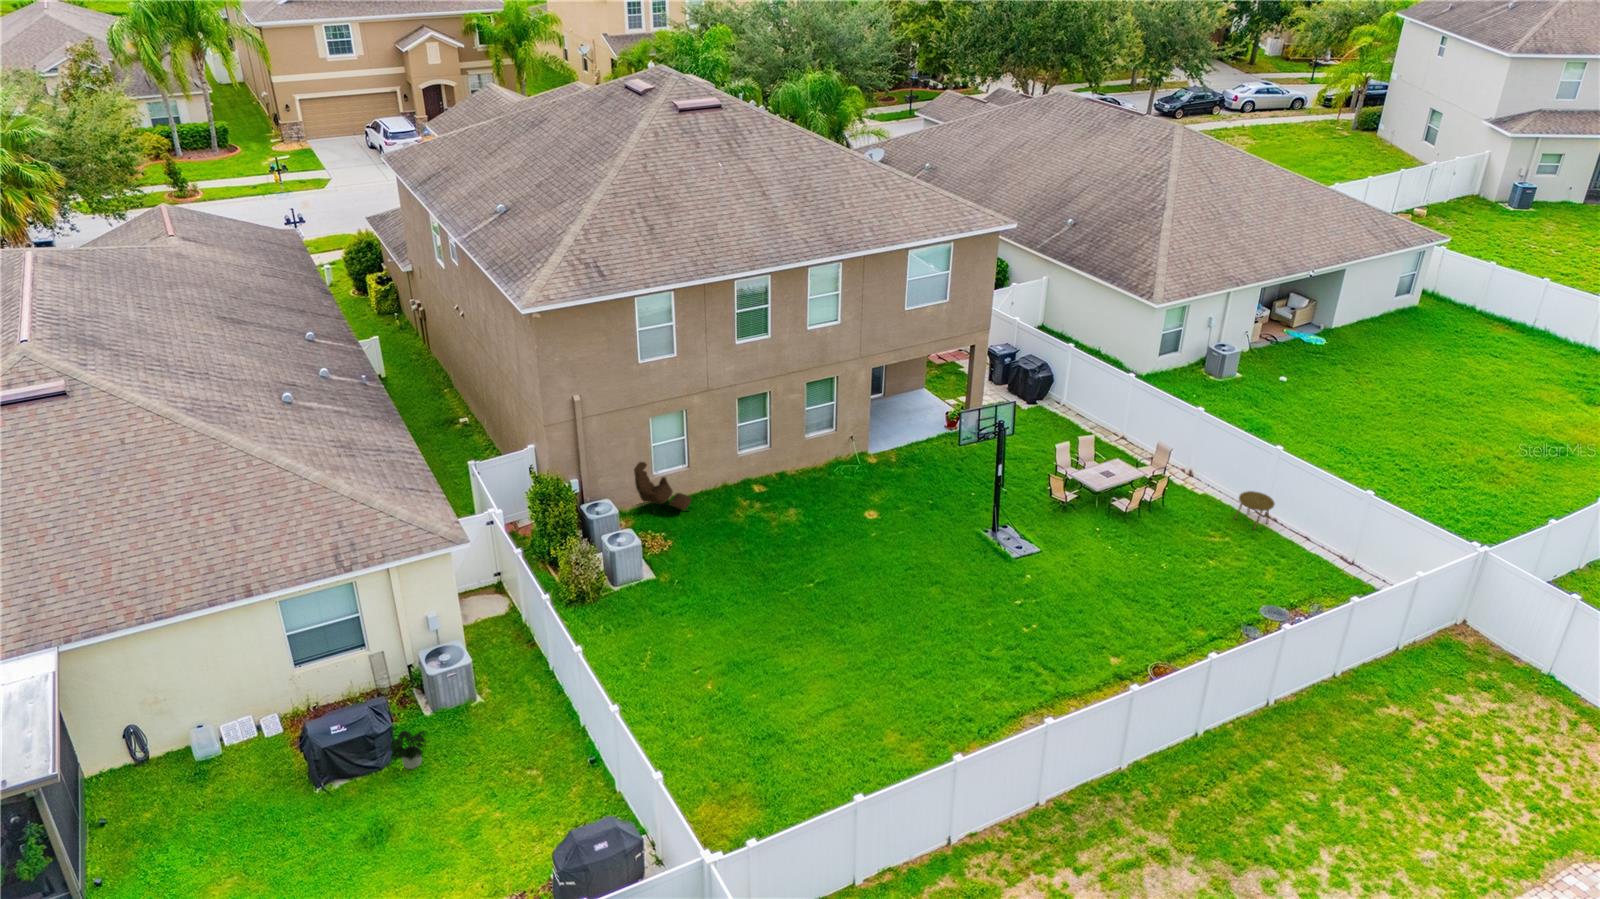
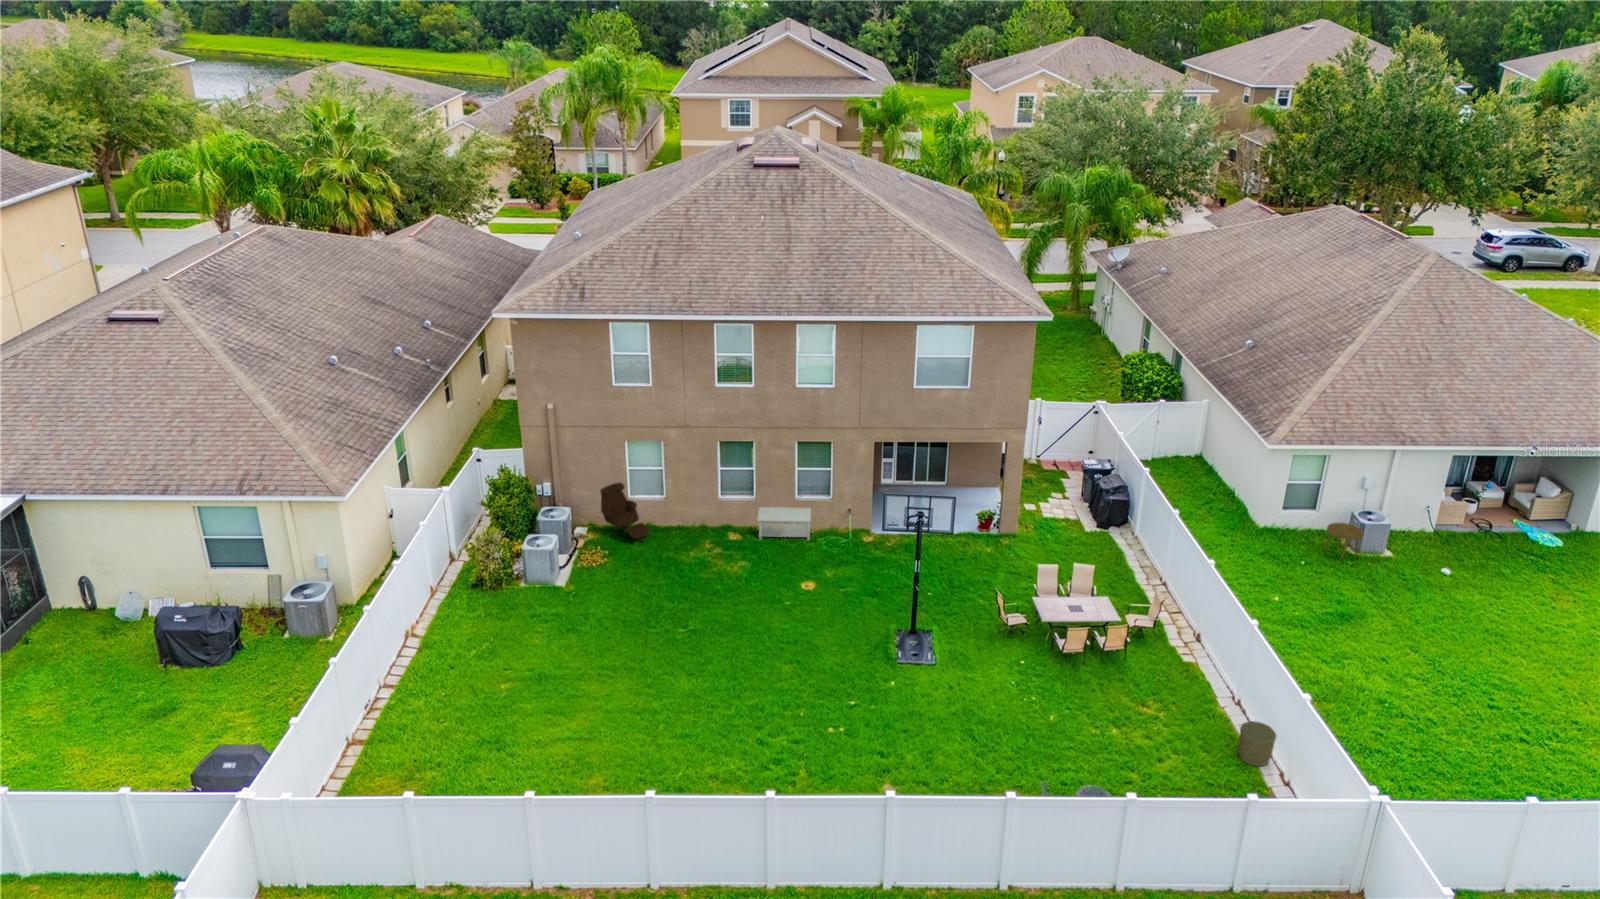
storage bench: none [776,440,834,481] -> present [757,507,811,539]
side table: present [1235,491,1274,529] -> present [1323,523,1363,559]
basket: none [1291,523,1322,557] -> present [1238,721,1276,766]
potted plant: present [388,731,426,769] -> none [208,637,251,671]

